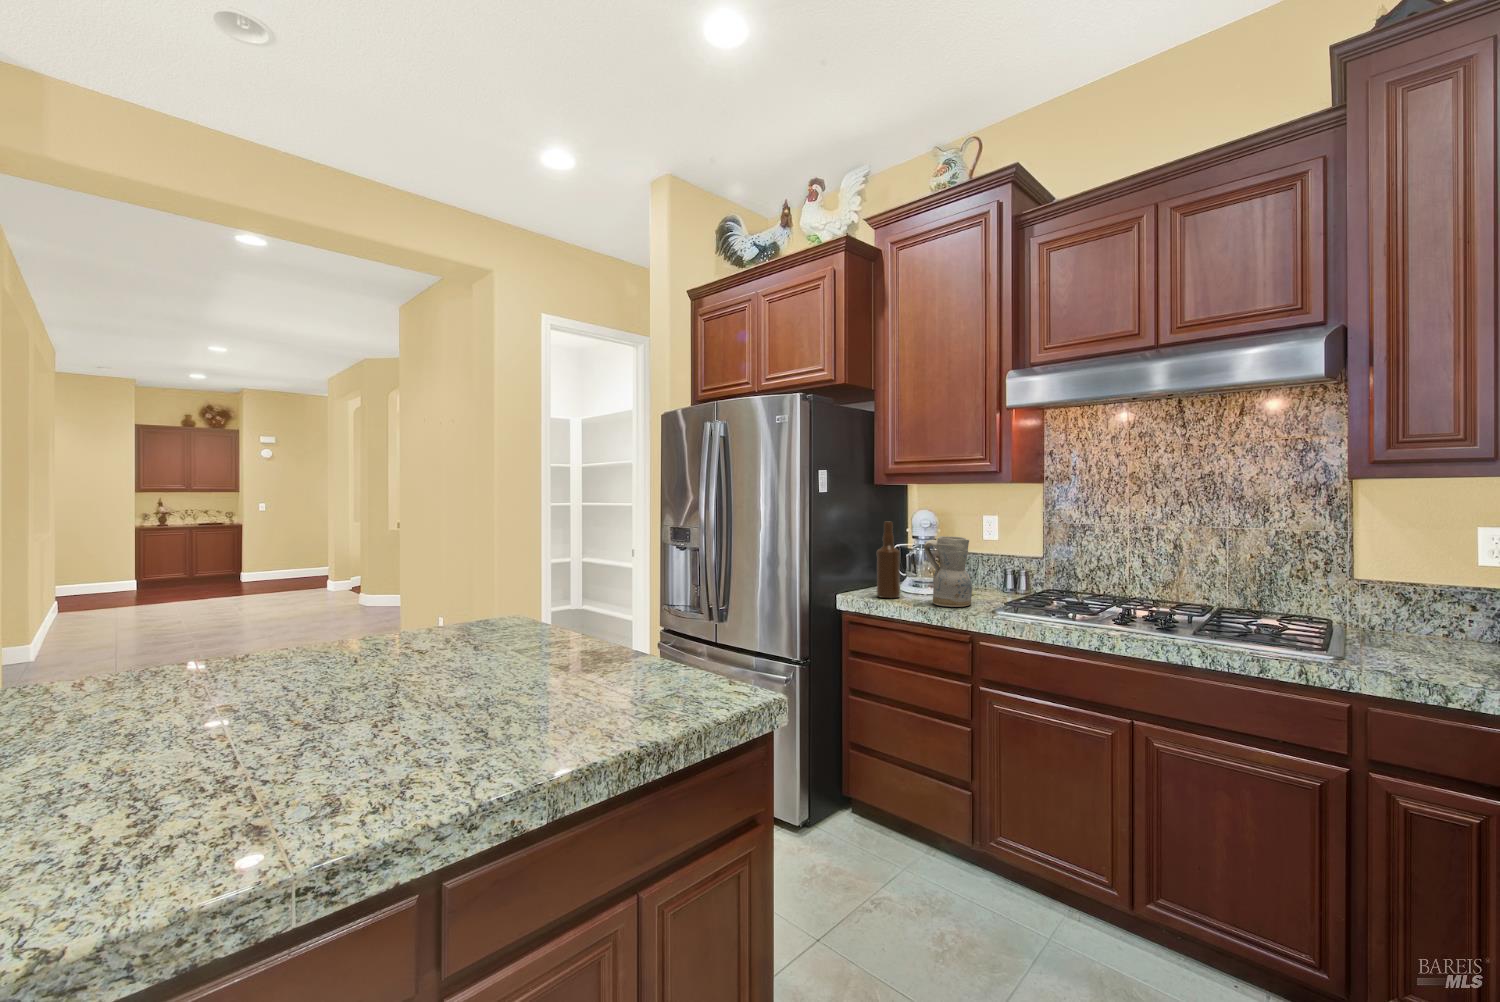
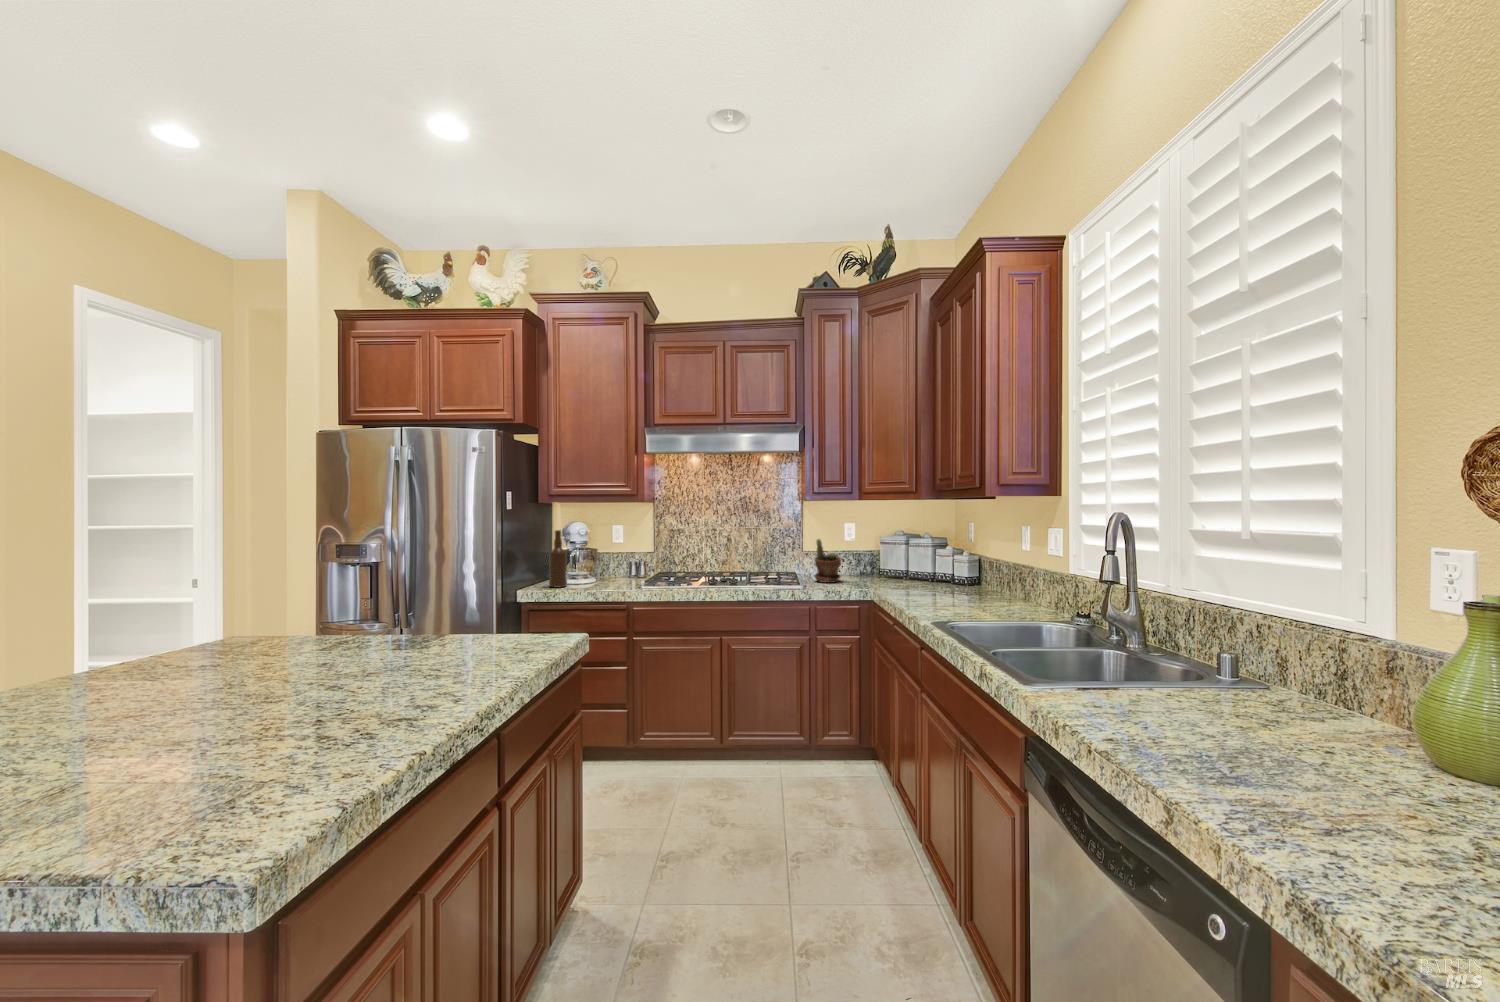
ceramic pitcher: present [924,536,972,607] -> none [589,539,623,588]
potted plant: none [1371,553,1452,649] -> present [814,539,841,583]

